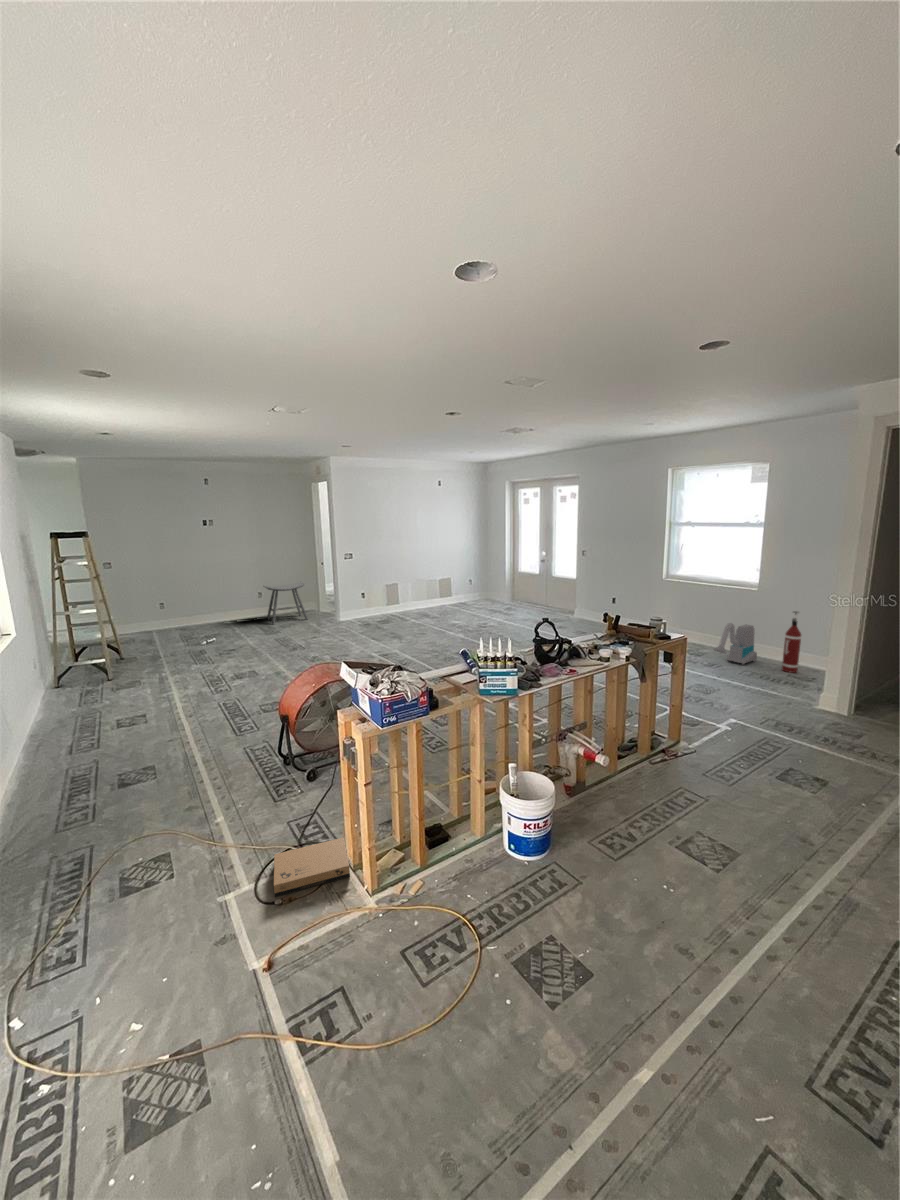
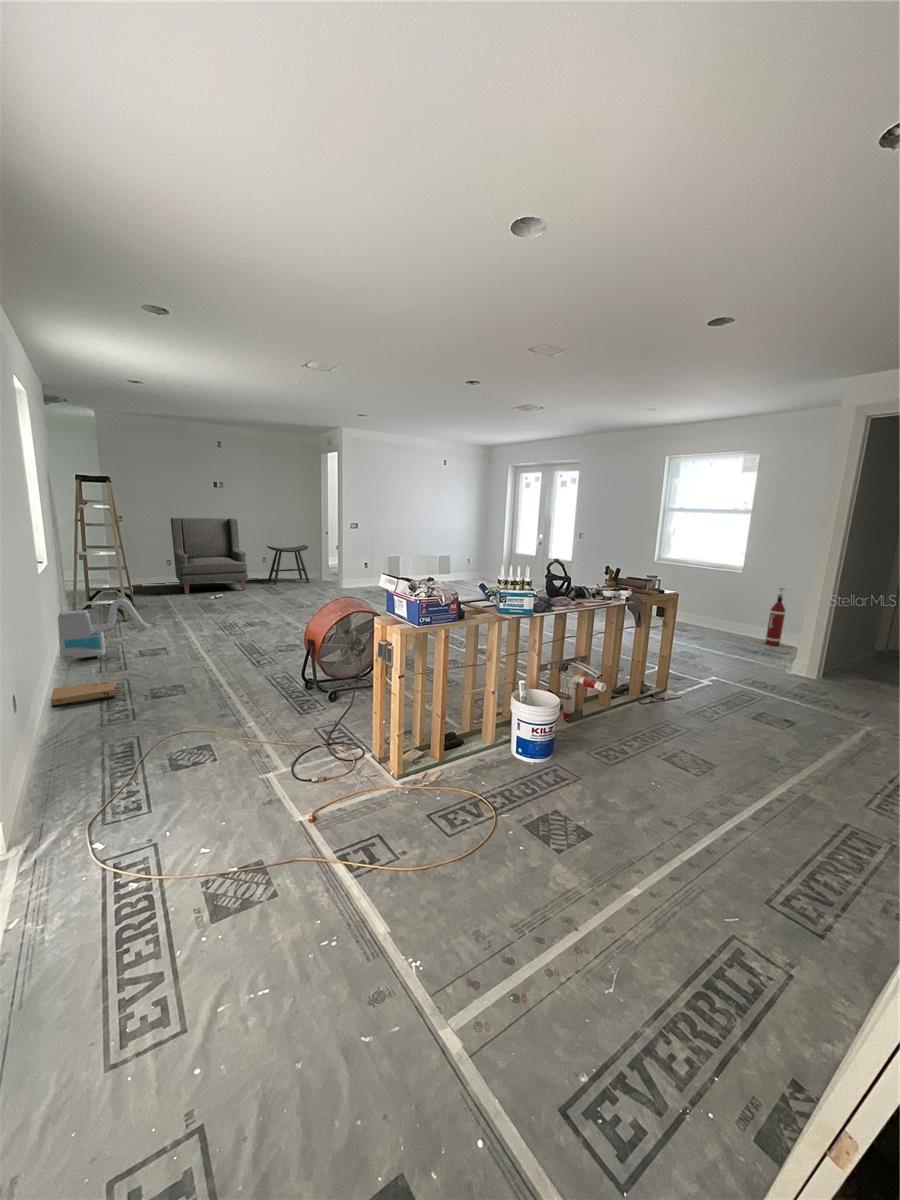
chair: none [164,561,244,643] -> present [171,518,248,594]
vacuum cleaner: present [714,623,757,665] -> present [58,599,151,662]
cardboard box: present [274,838,350,897] -> present [51,680,115,708]

